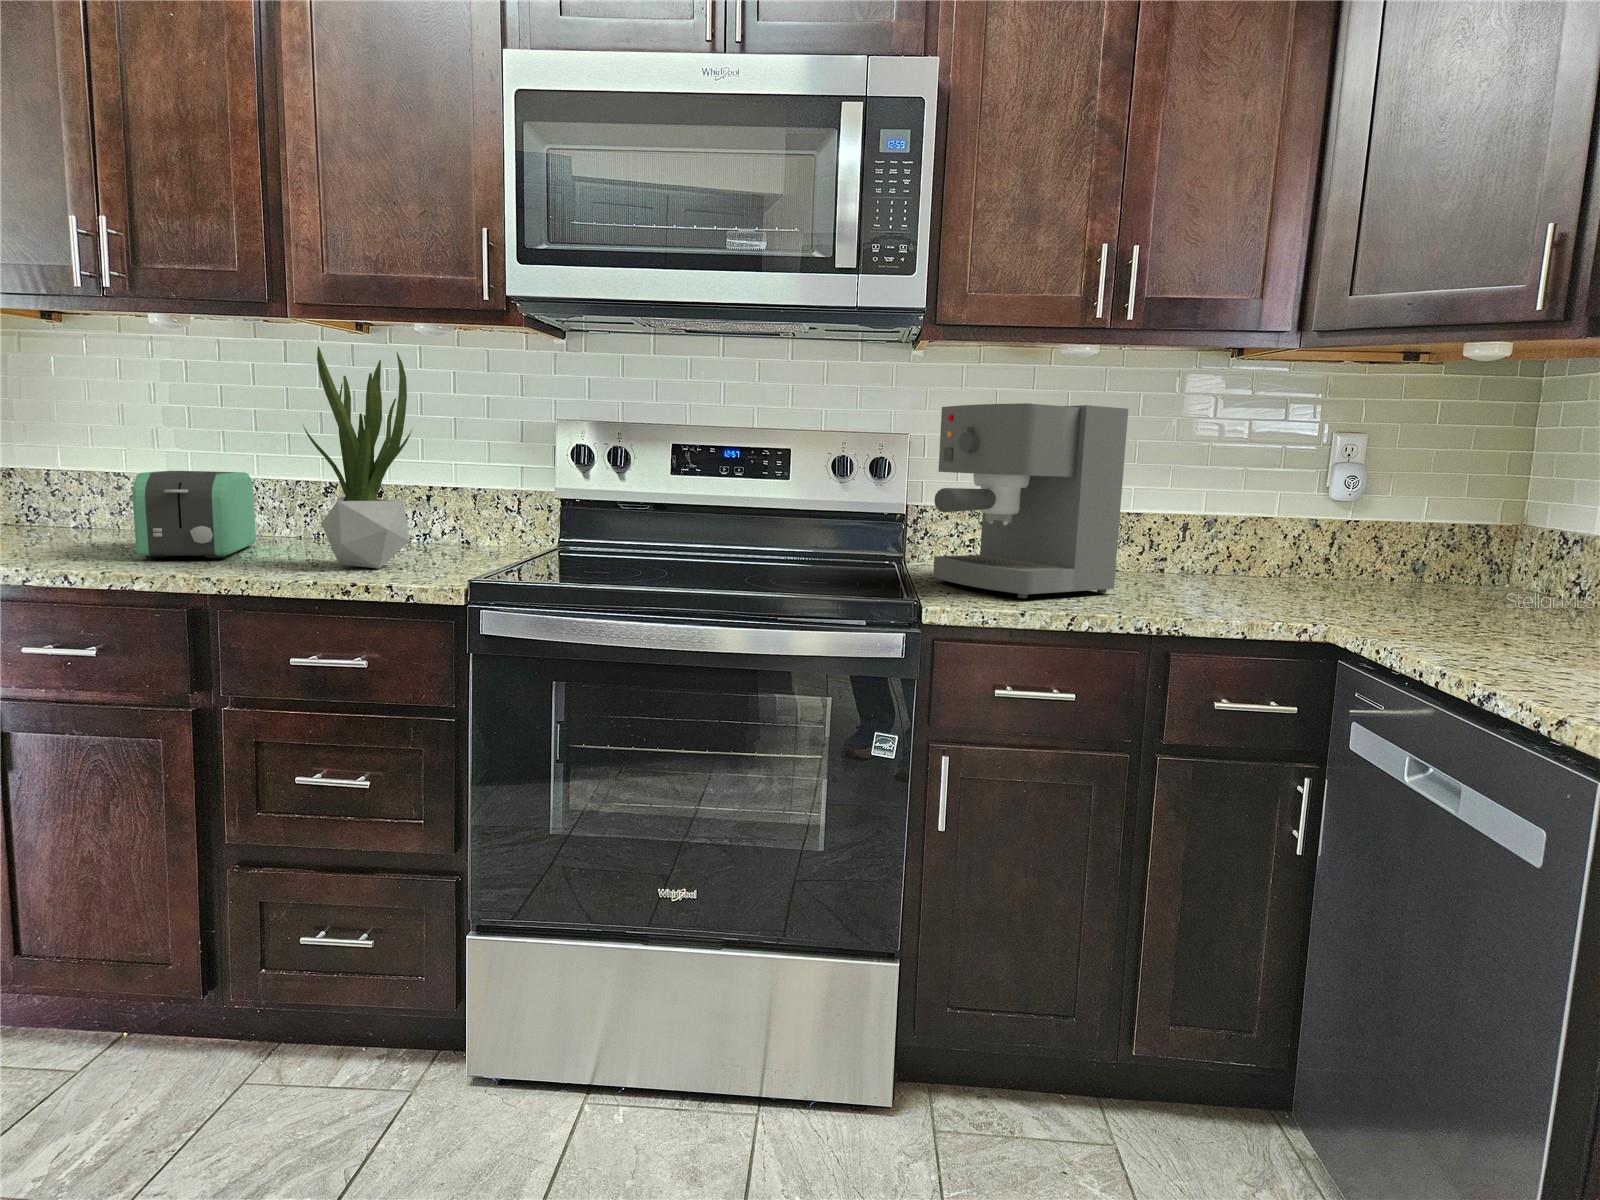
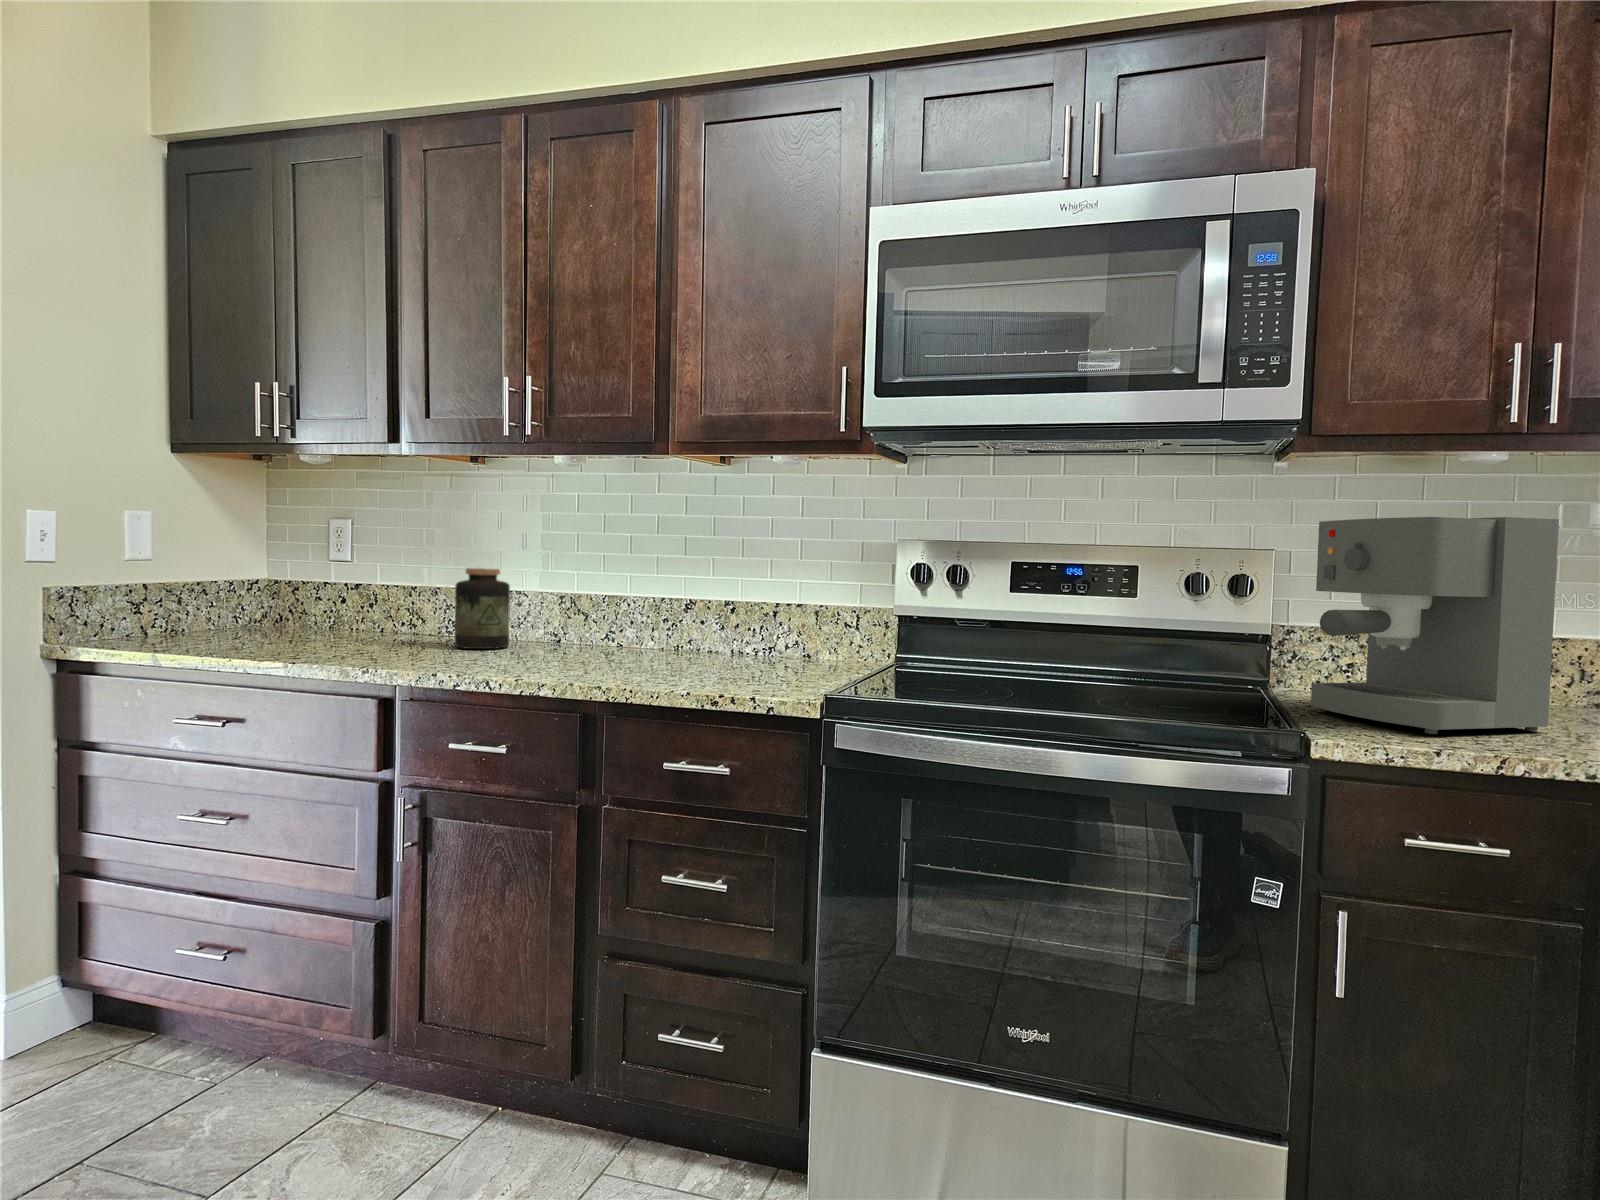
potted plant: present [303,347,412,568] -> none [682,480,773,682]
jar: none [29,445,109,539] -> present [455,568,510,649]
toaster: present [132,470,256,558] -> none [540,590,628,669]

